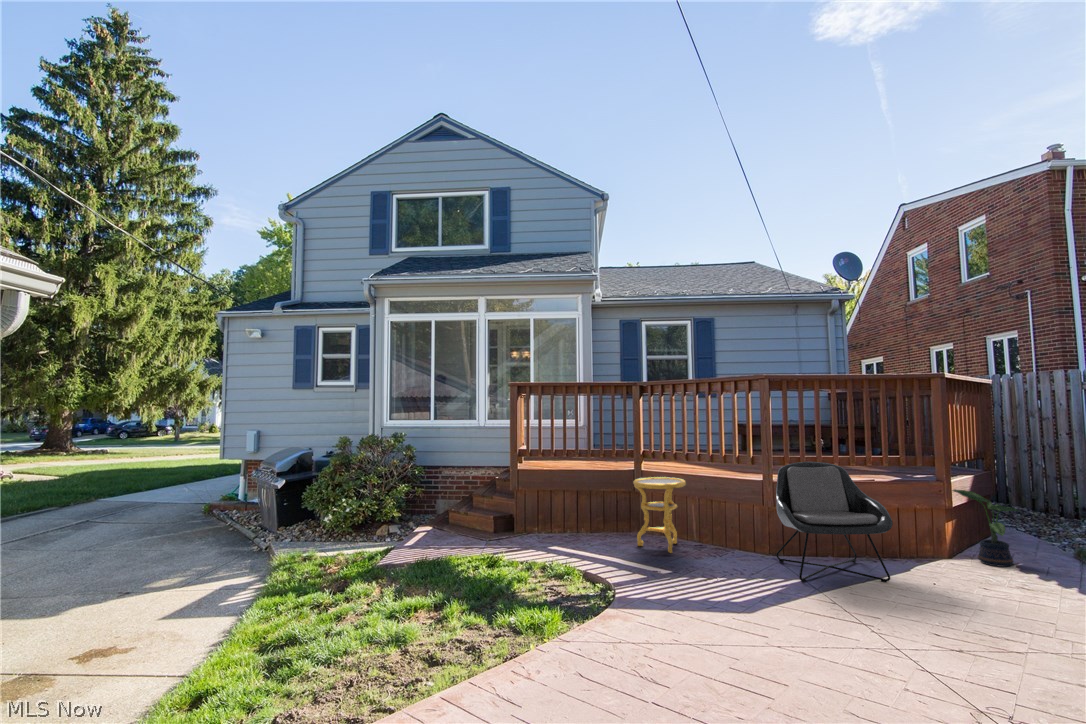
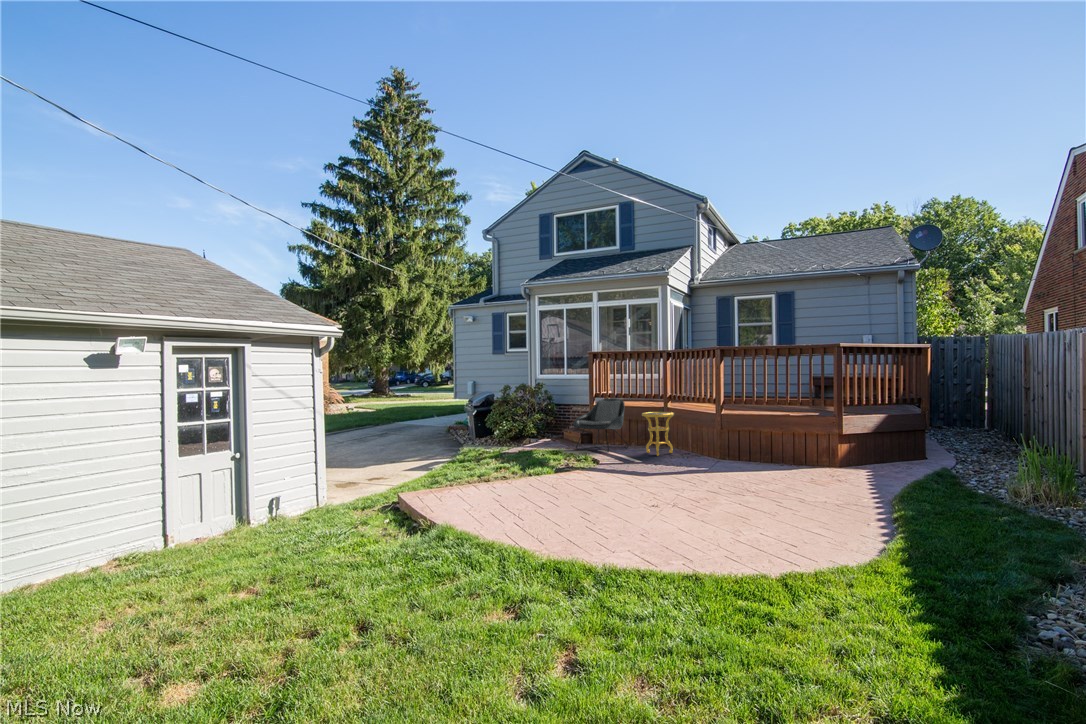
lounge chair: present [776,462,893,582] -> present [573,398,628,452]
potted plant: present [952,489,1018,567] -> none [821,422,857,471]

